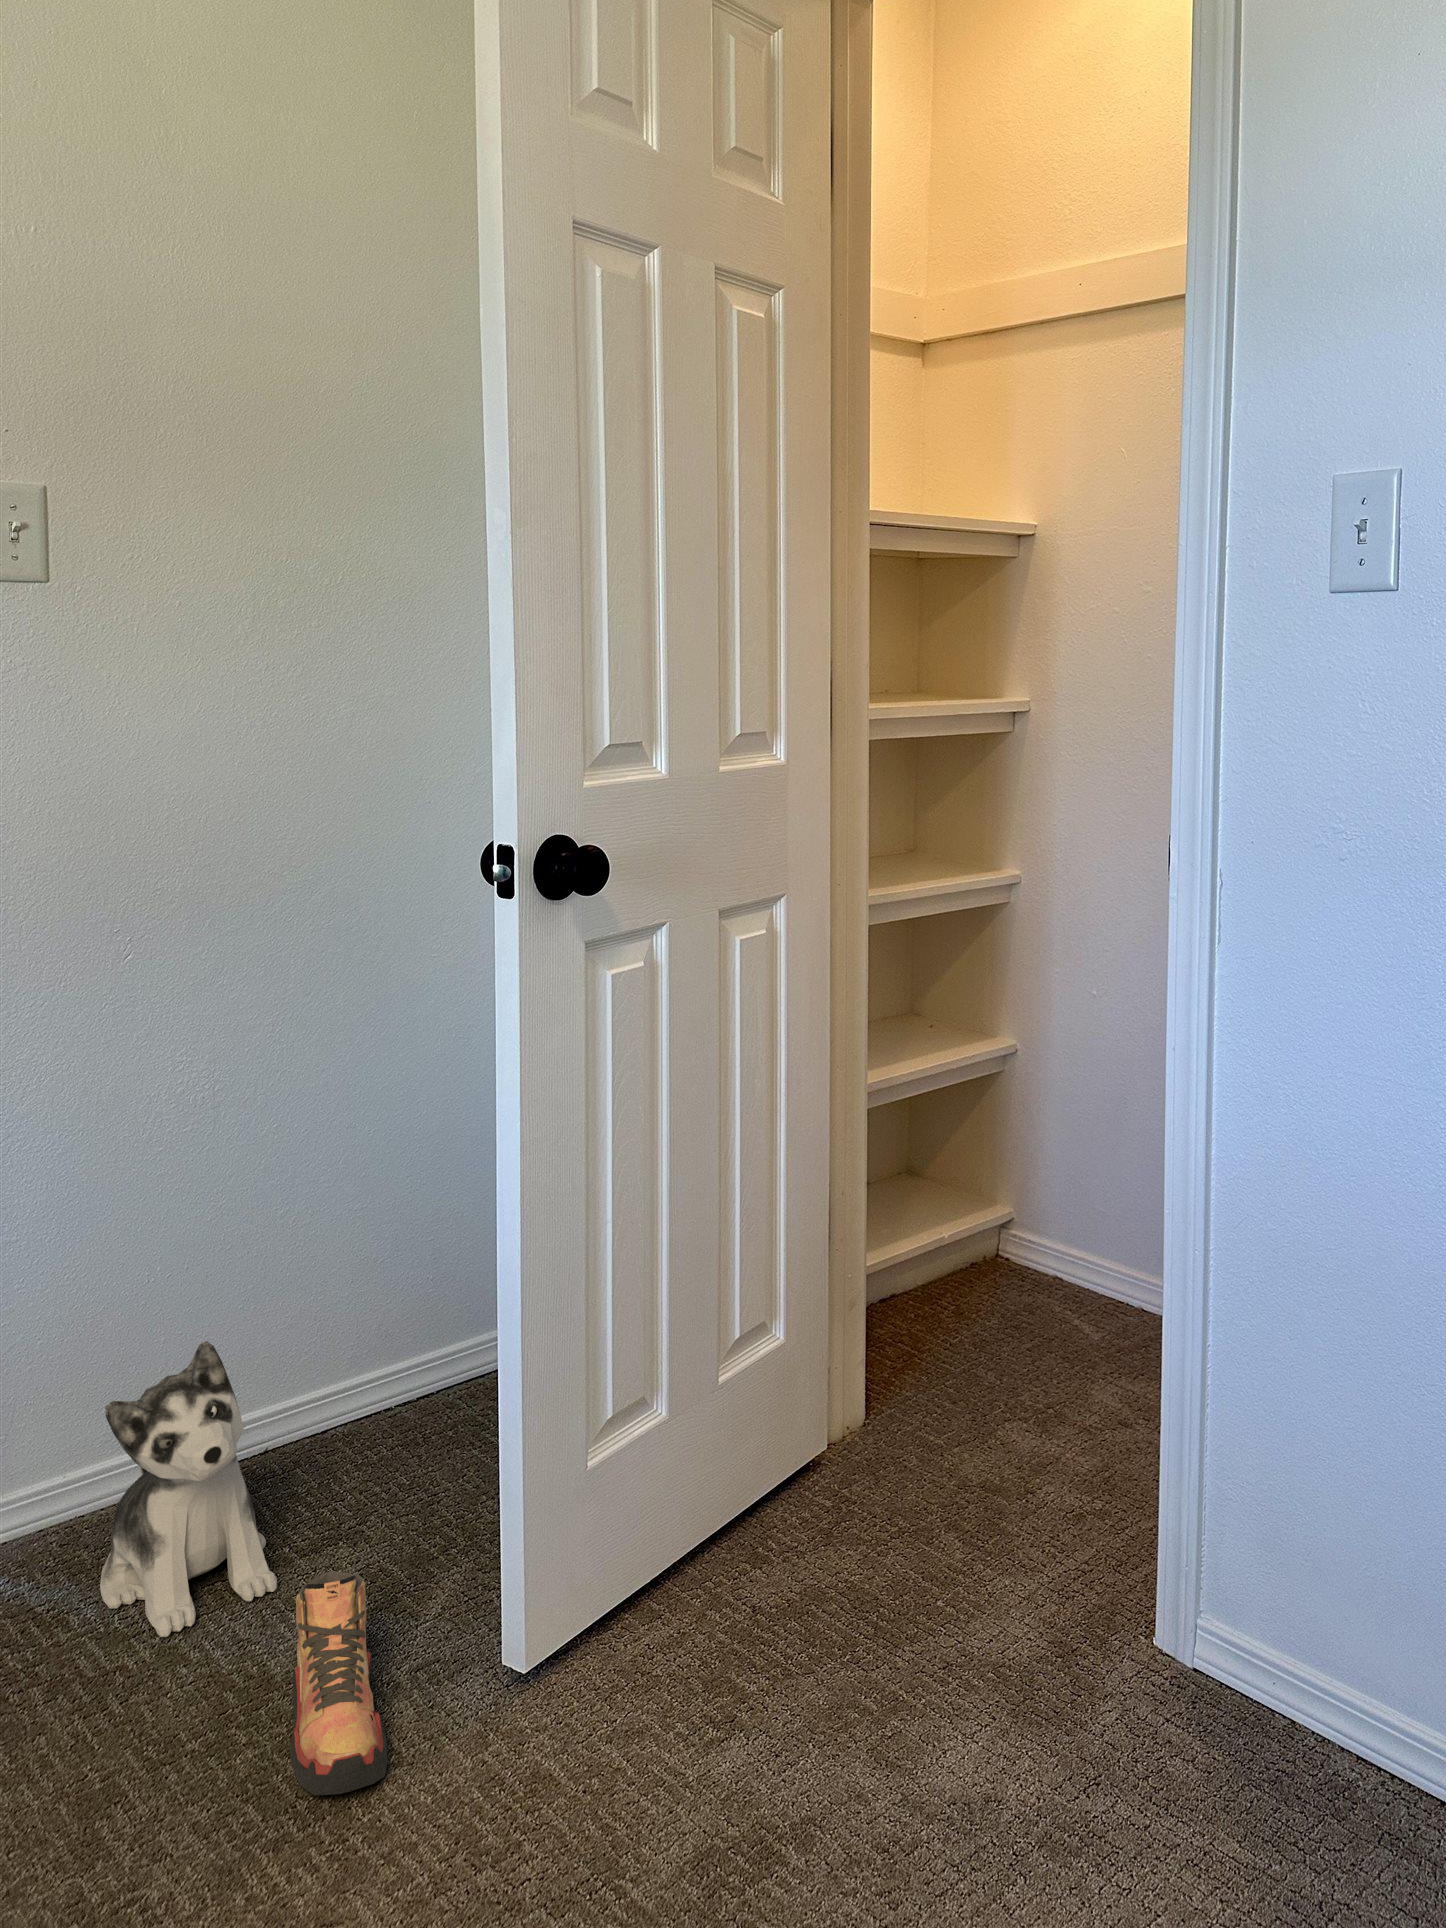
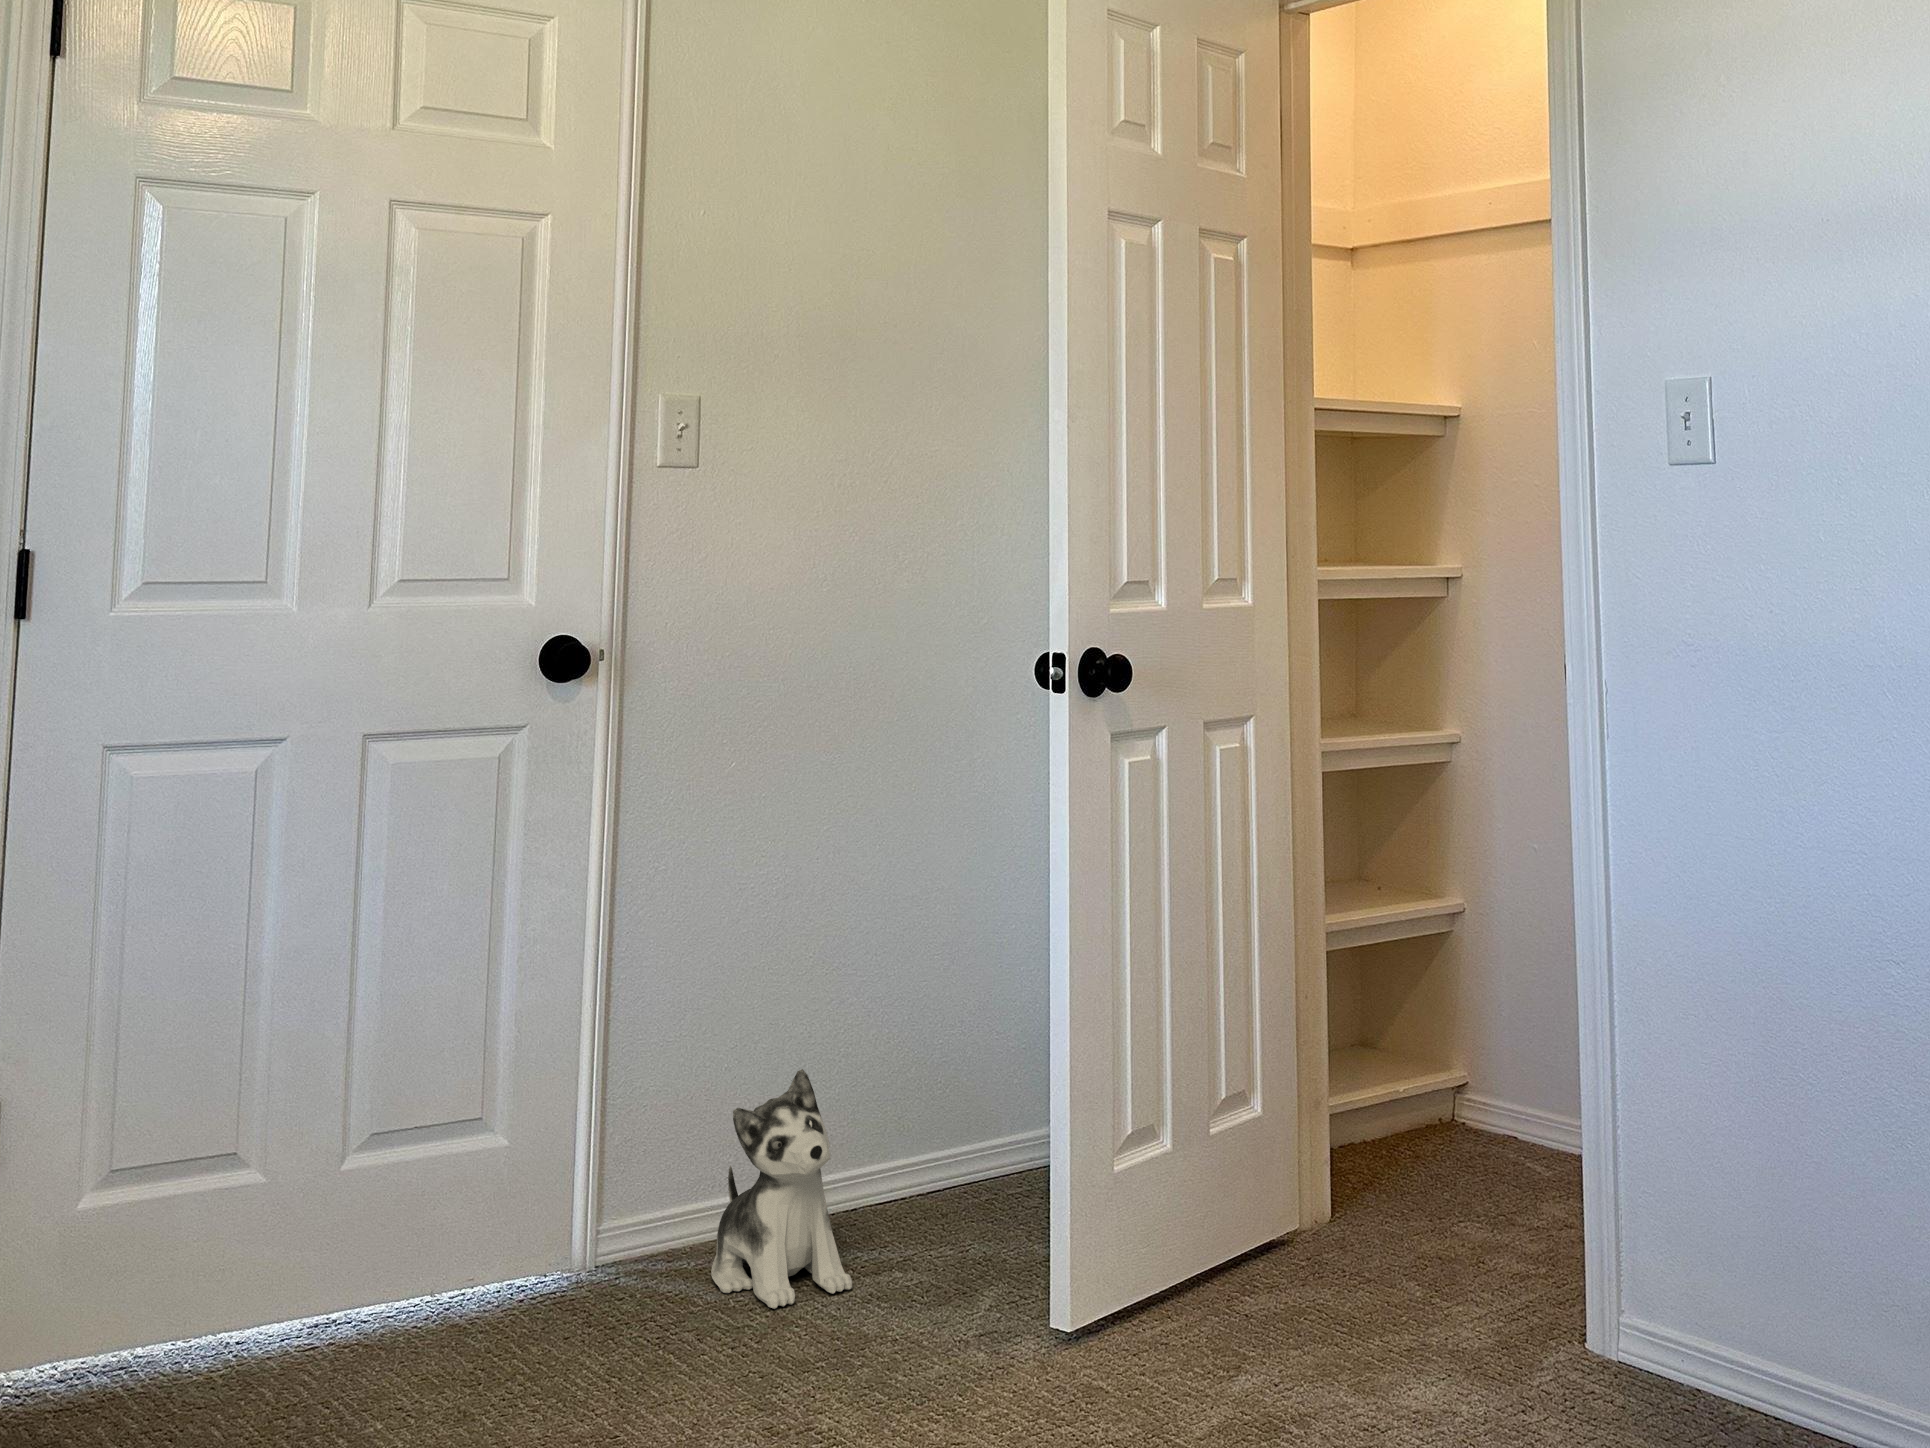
shoe: present [290,1571,387,1796] -> none [887,1236,972,1386]

